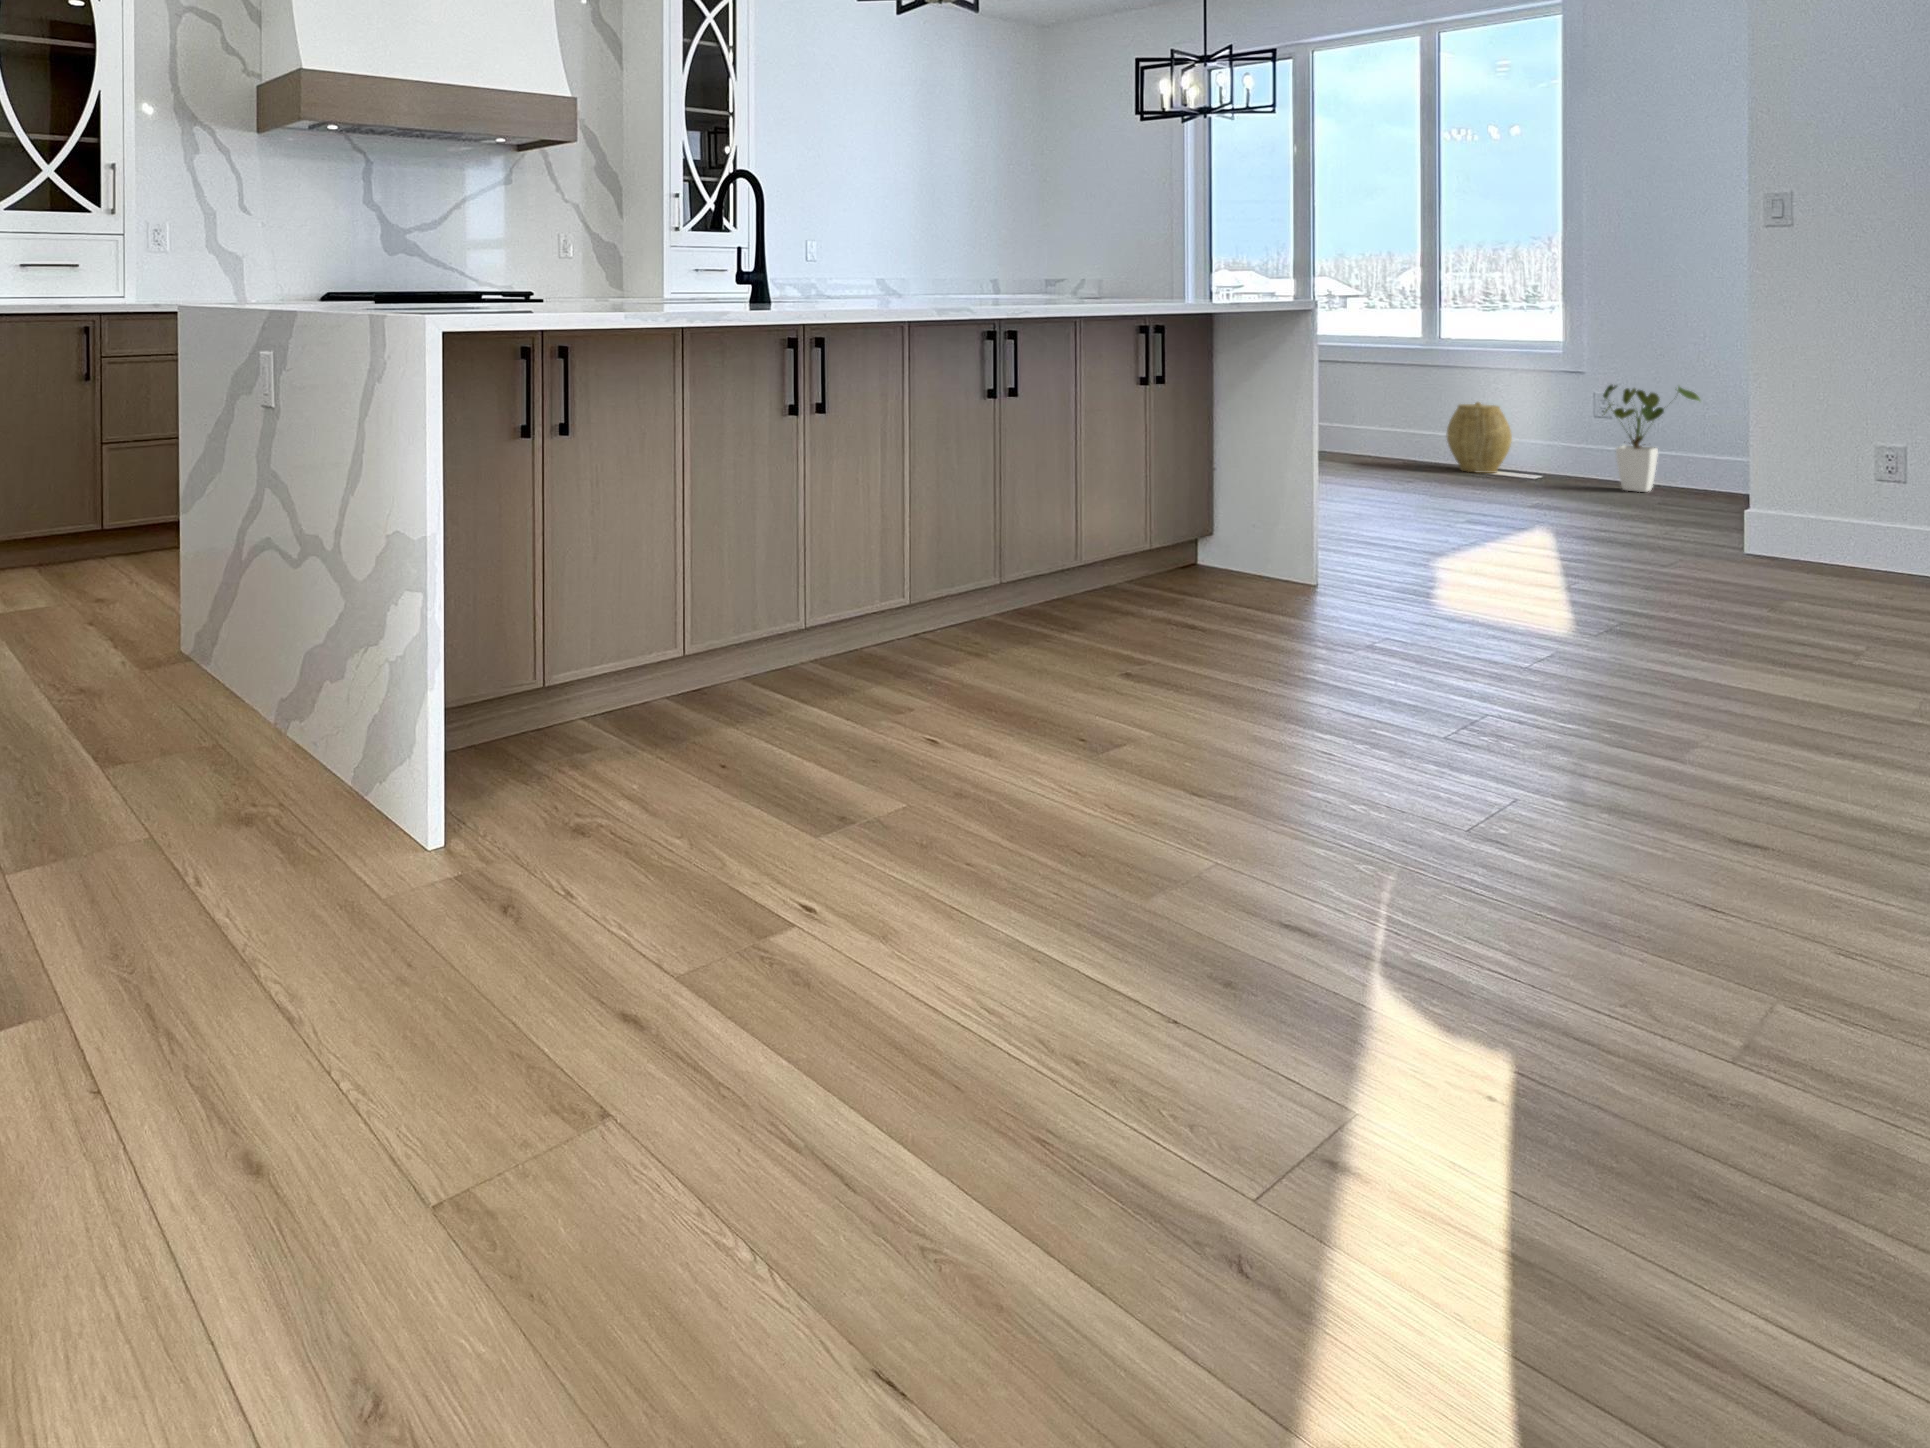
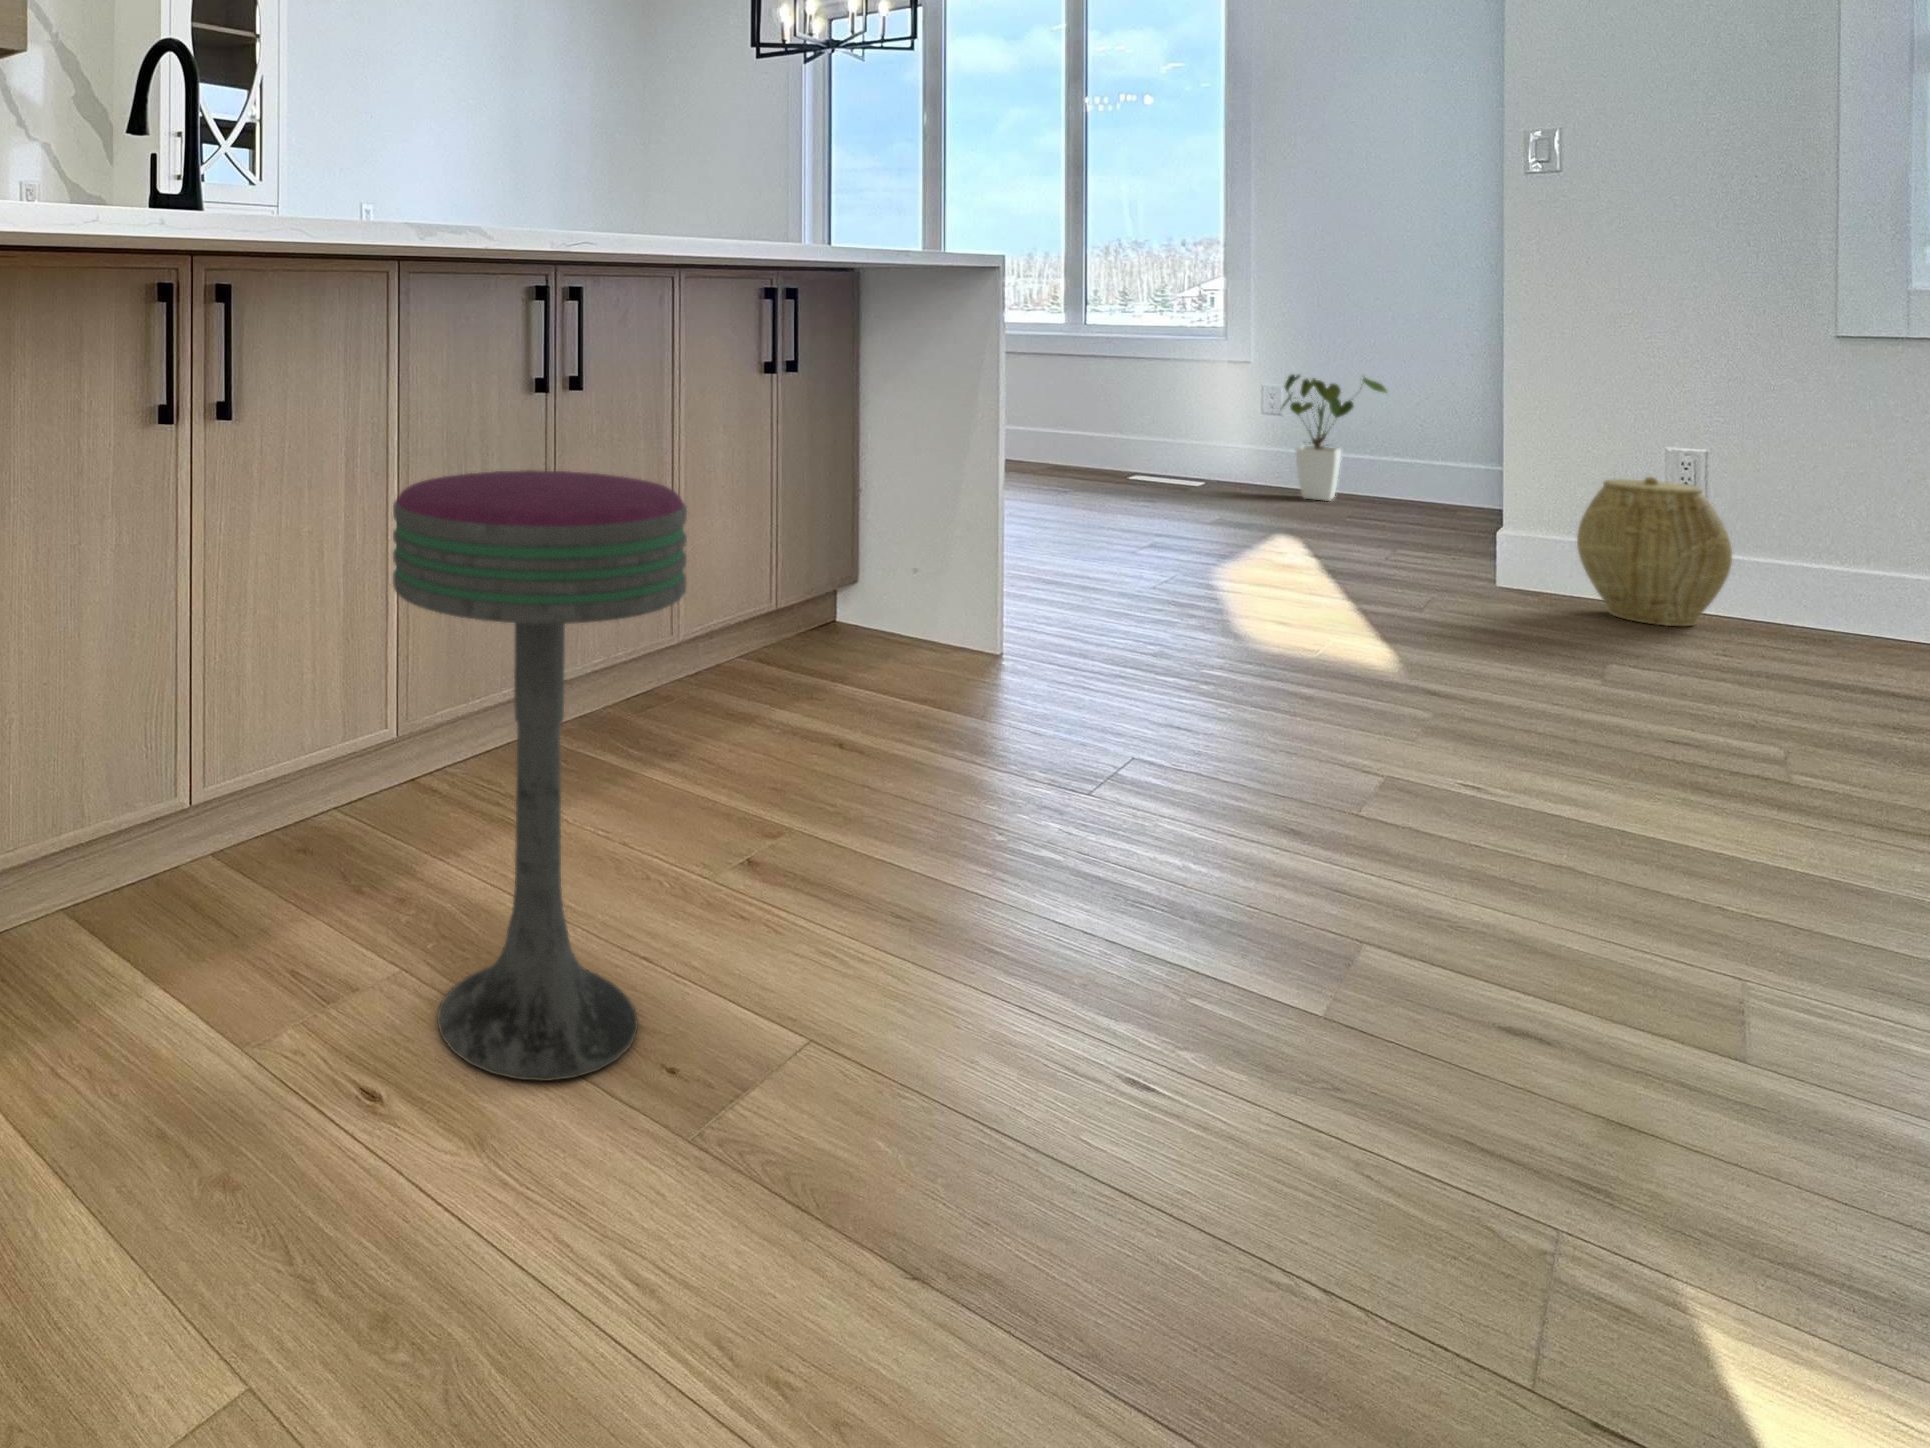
woven basket: present [1446,402,1512,473] -> present [1577,477,1732,626]
bar stool: none [937,441,1093,741] -> present [393,470,687,1081]

